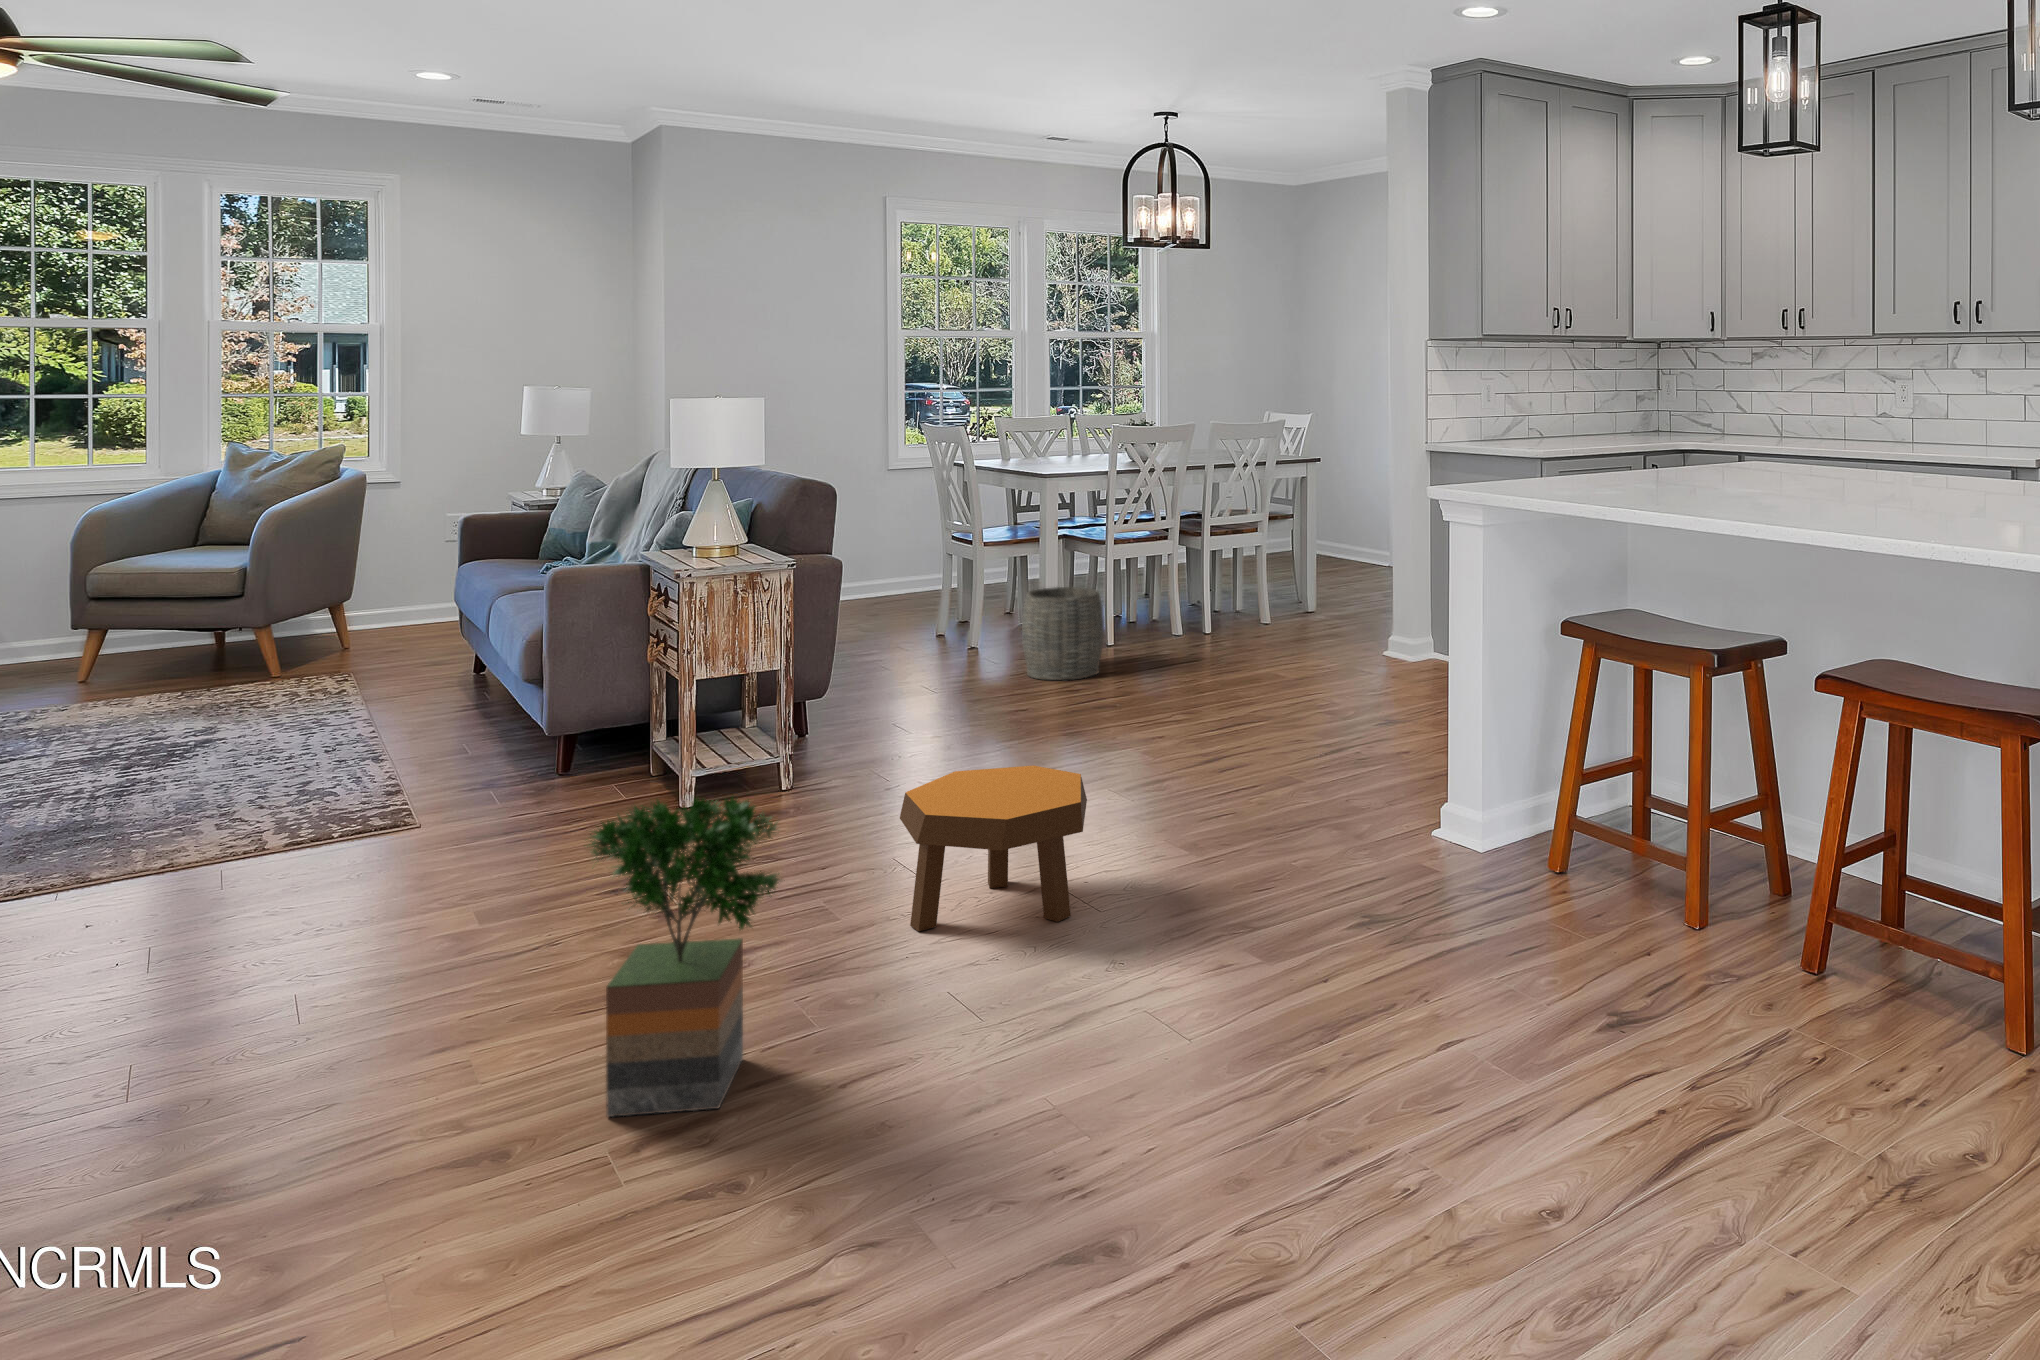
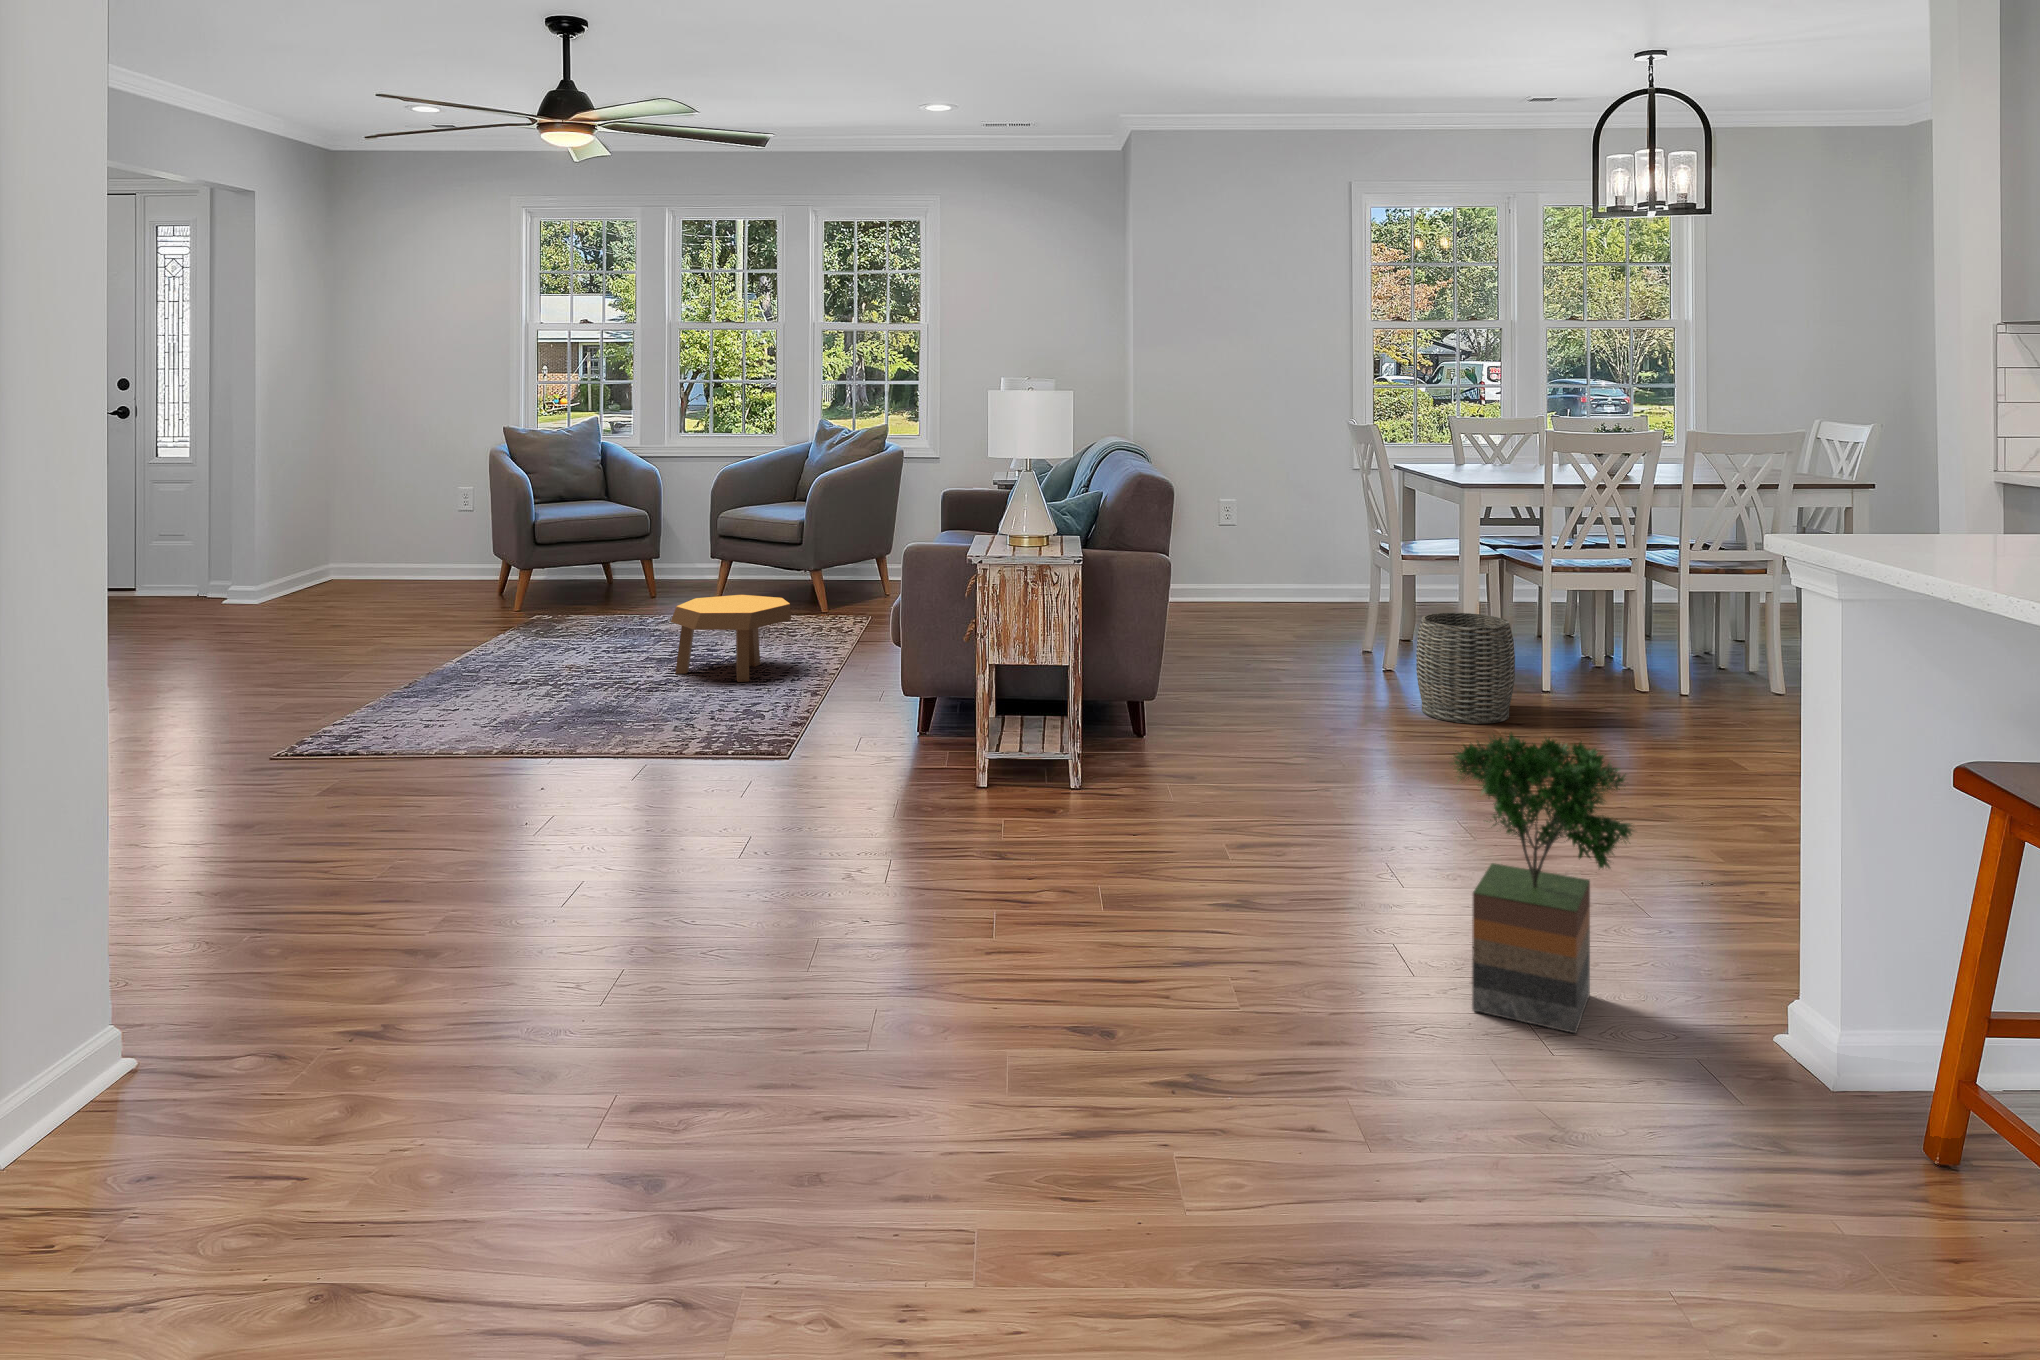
footstool: present [900,765,1087,931] -> present [671,595,791,682]
potted tree: present [586,796,779,1117] -> present [1454,733,1633,1033]

